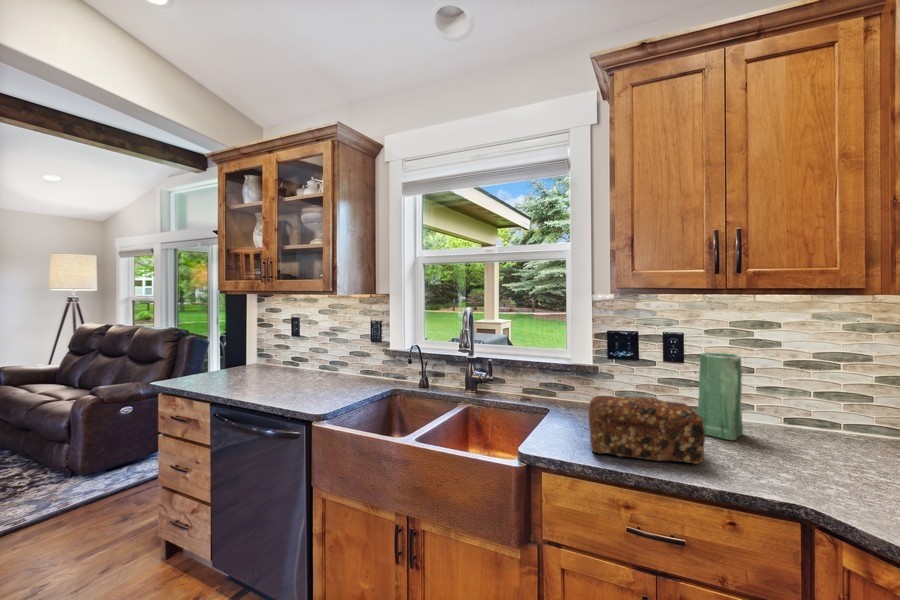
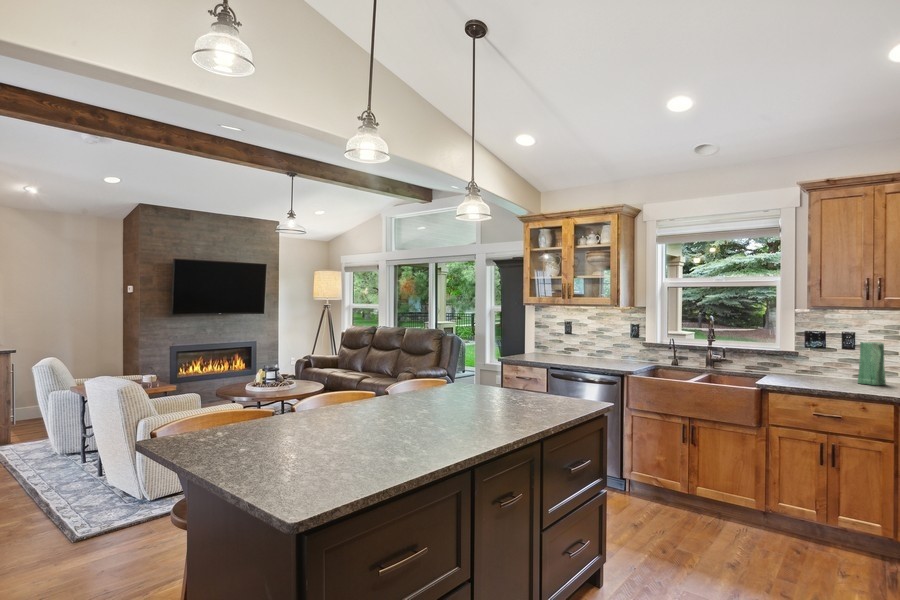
bread loaf: present [588,396,705,464] -> none [794,359,854,388]

